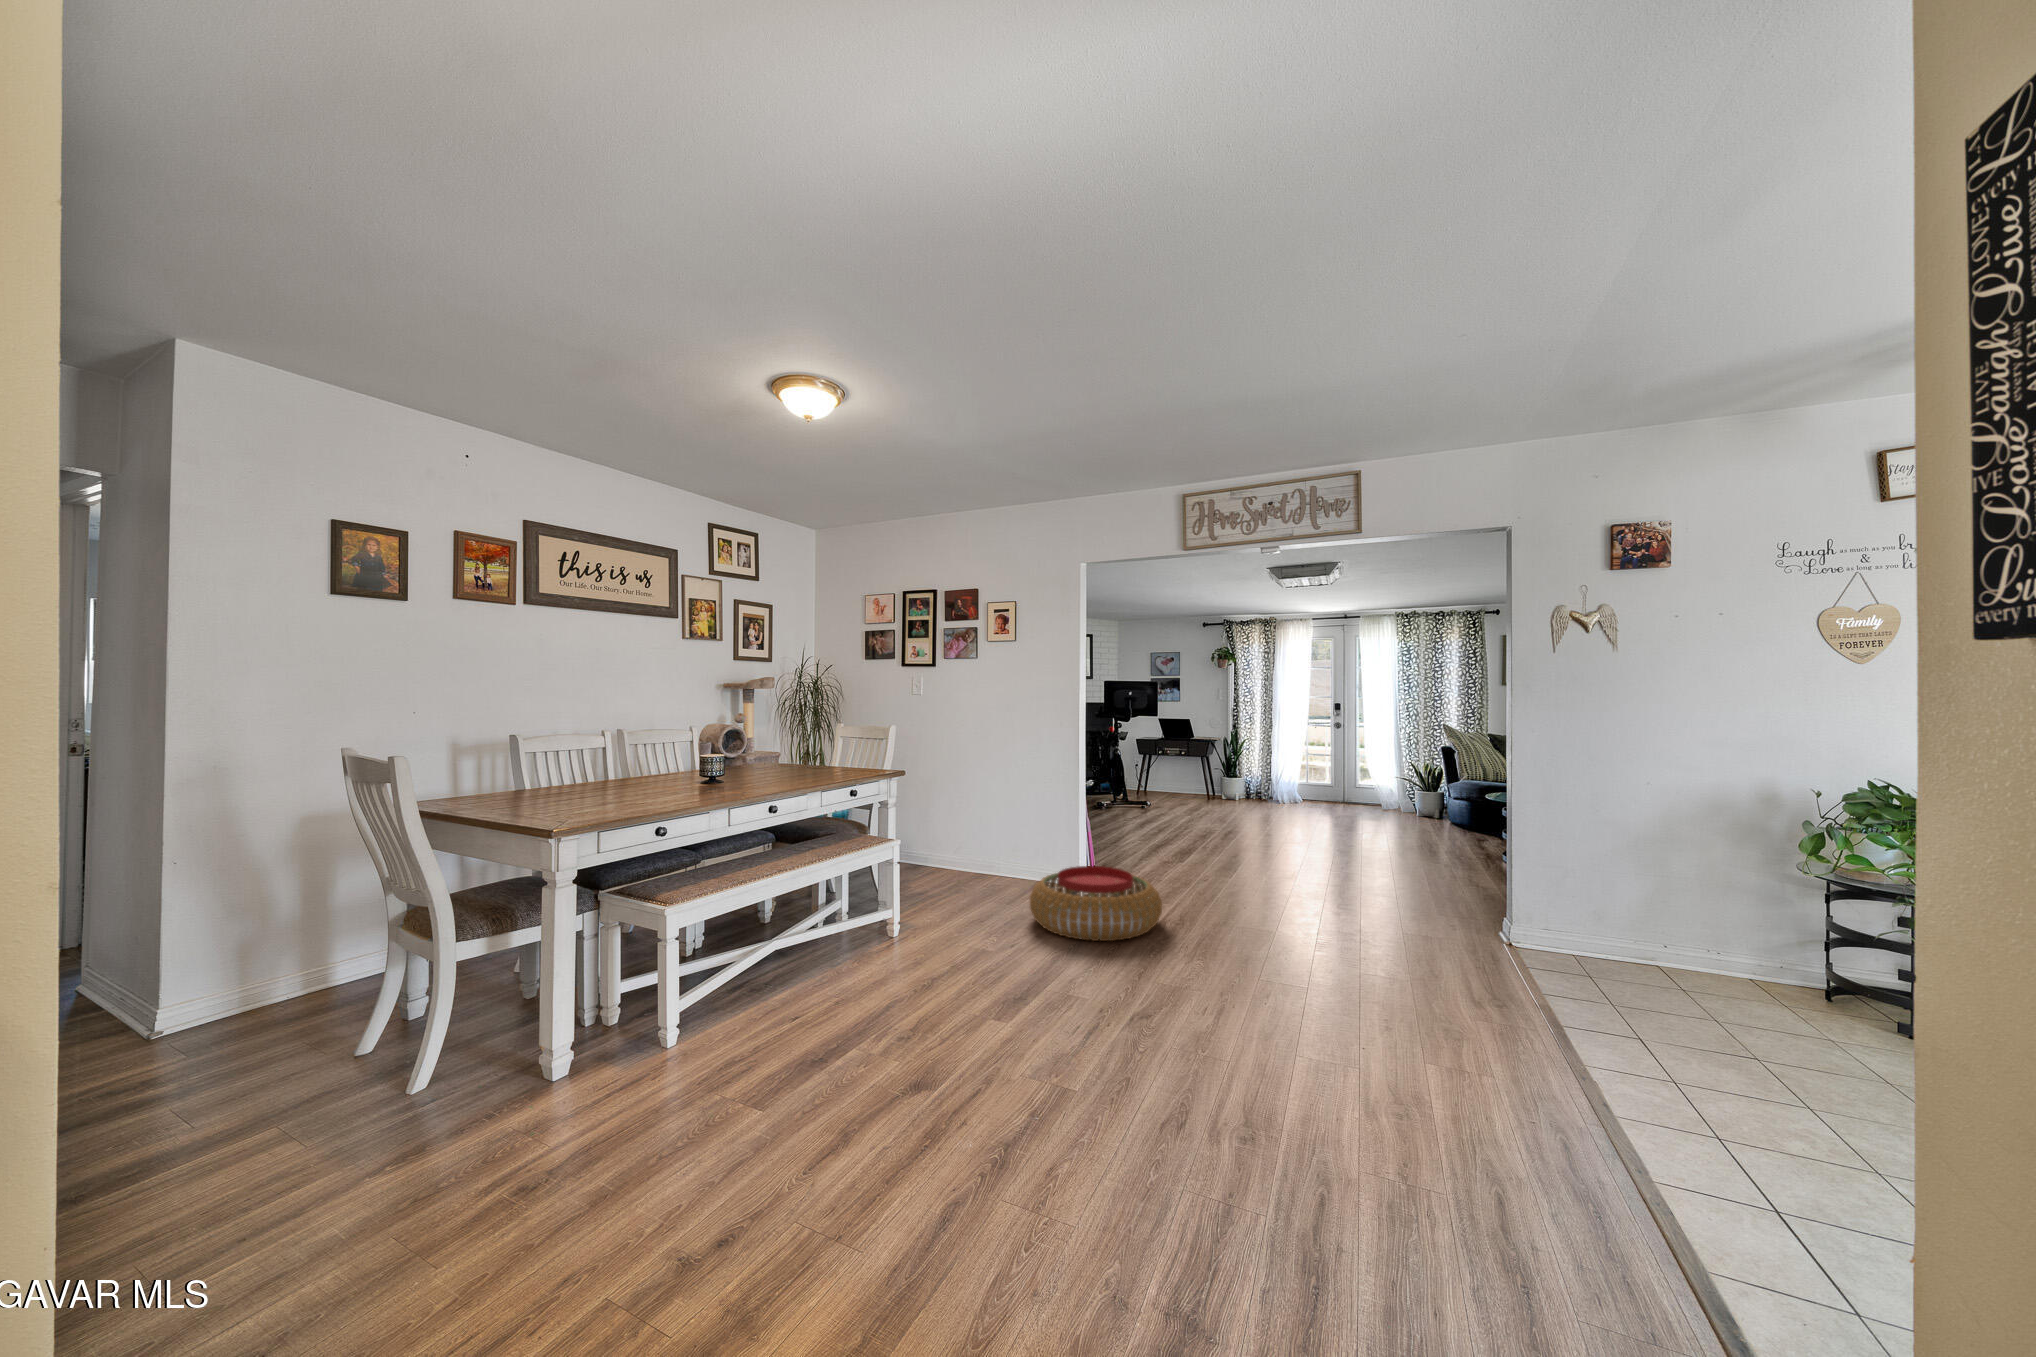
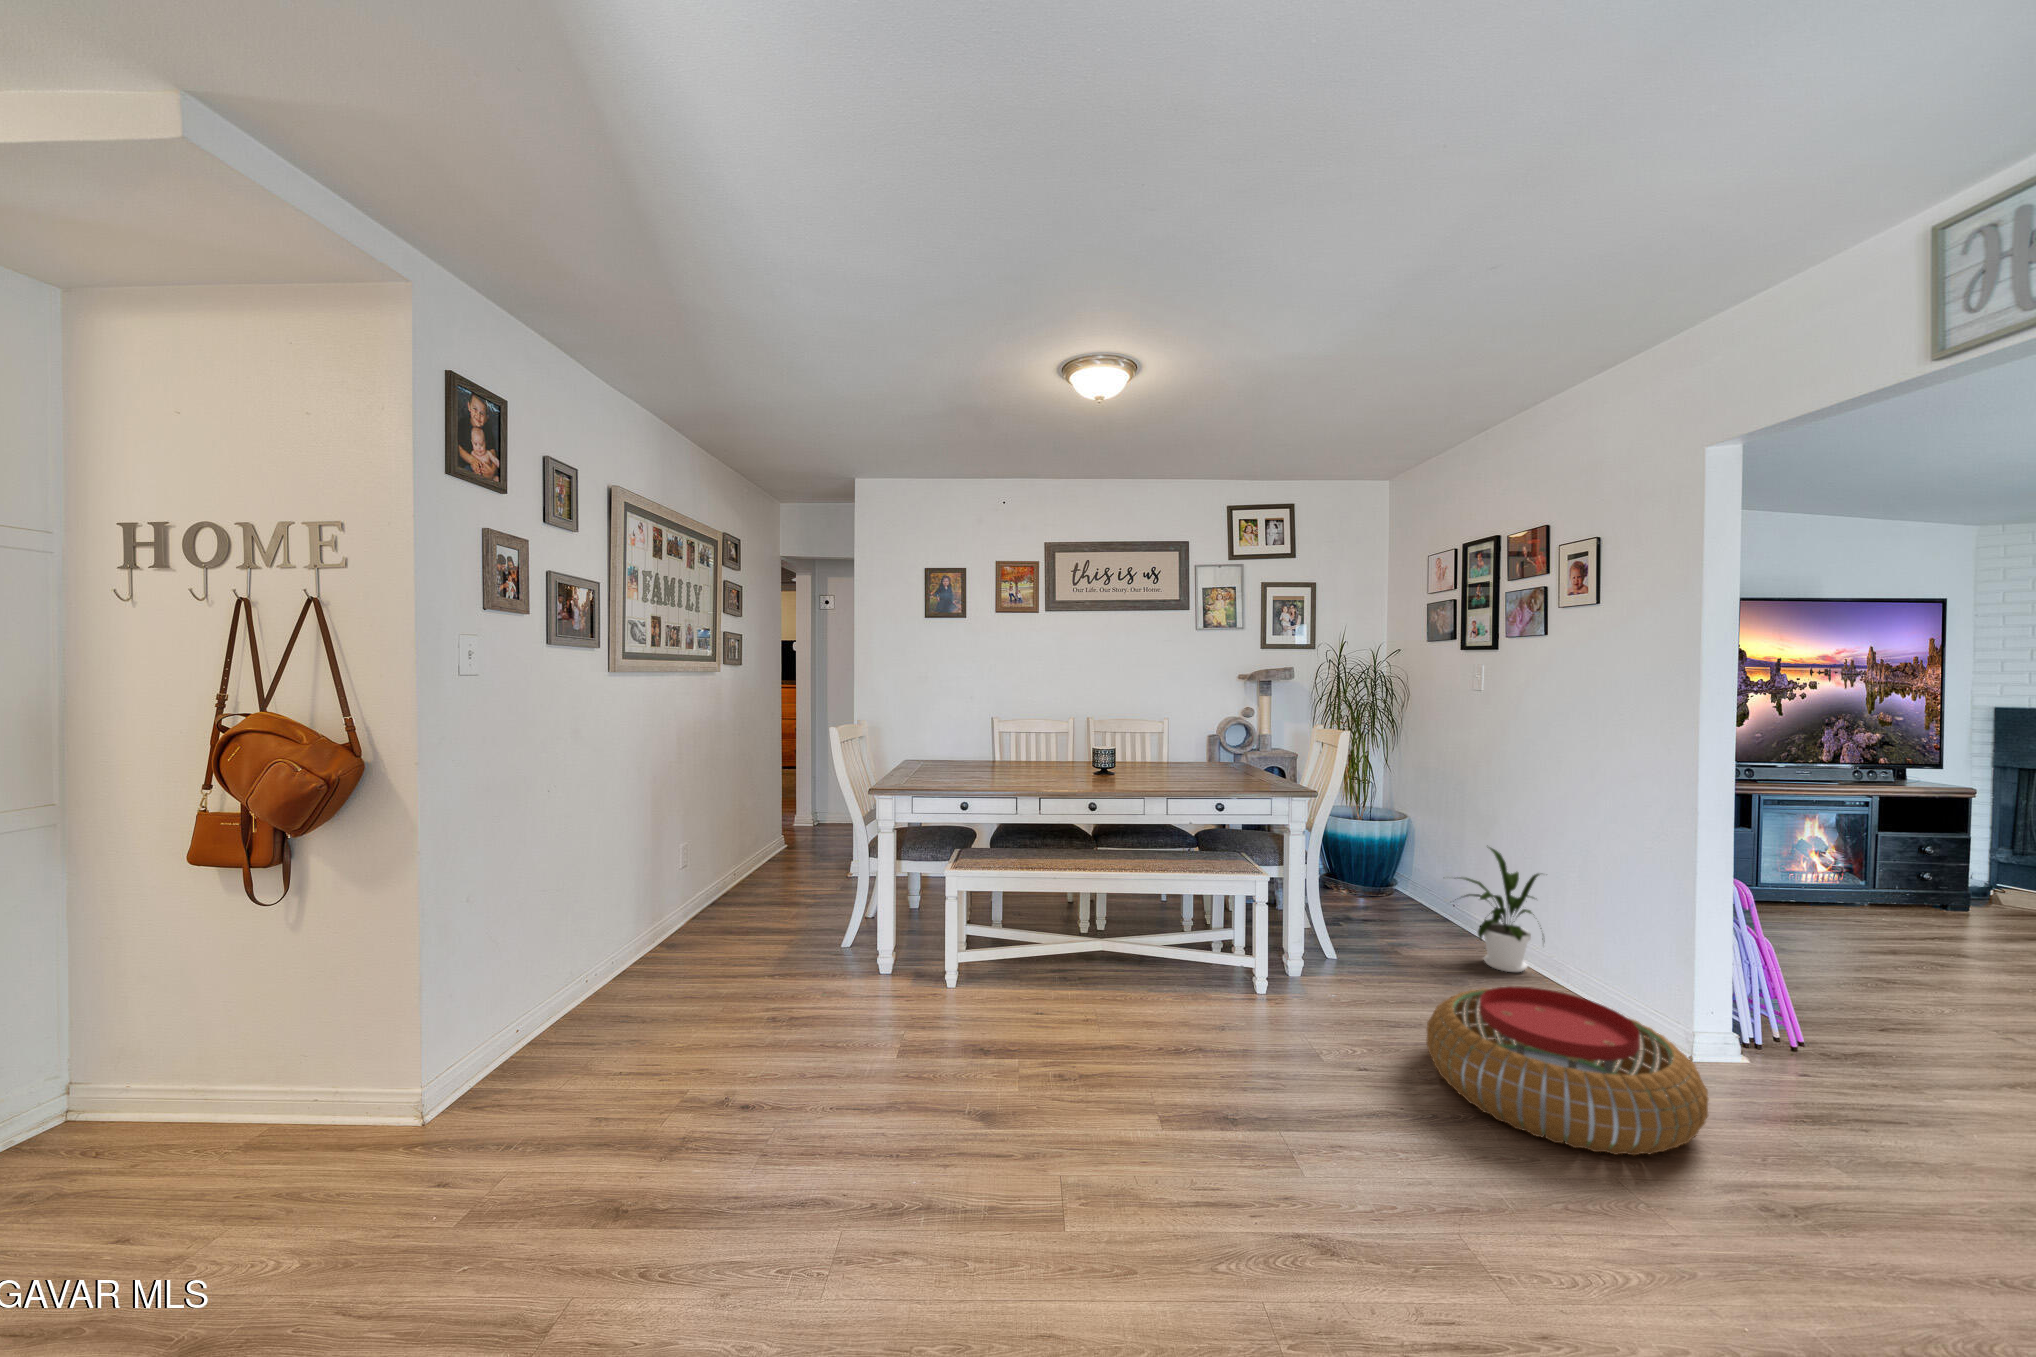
house plant: none [929,801,992,882] -> present [1455,847,1543,972]

